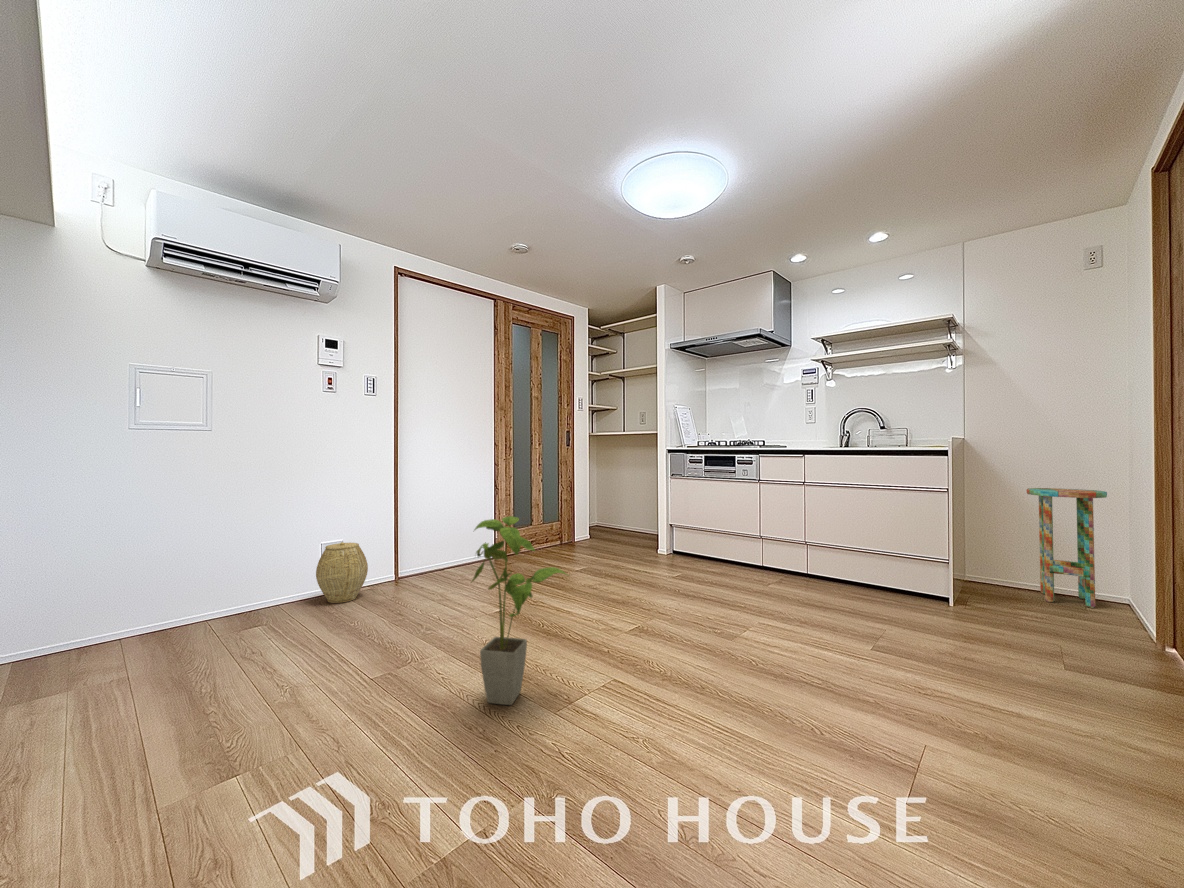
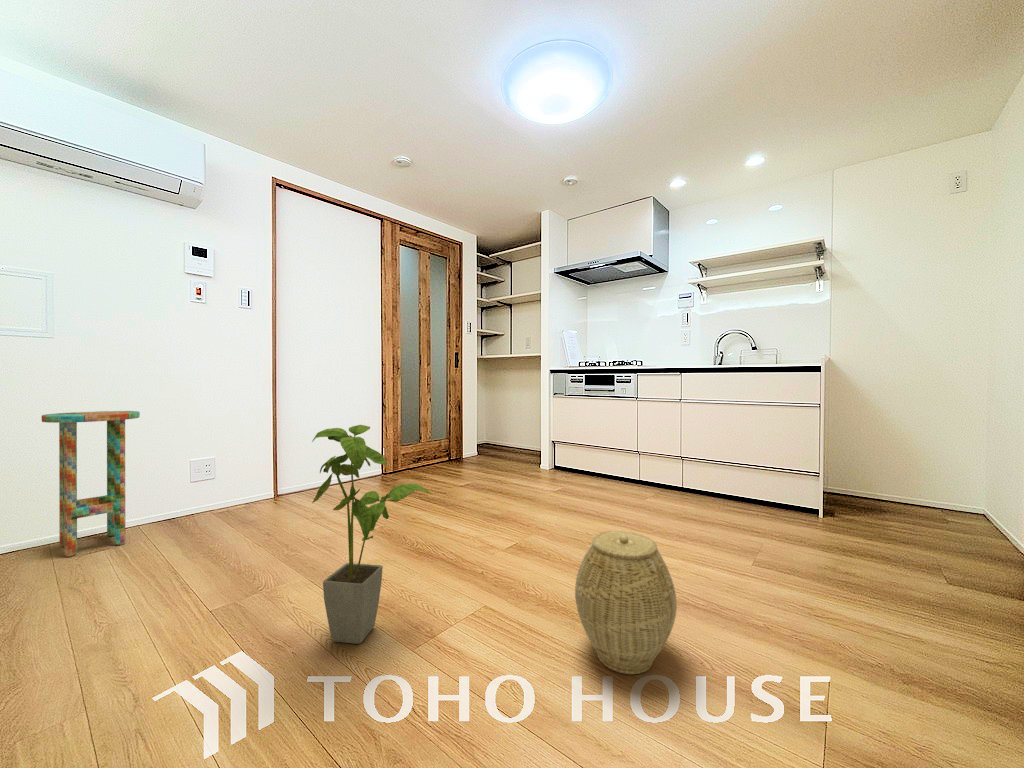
side table: present [1027,488,1107,608] -> present [42,411,140,557]
woven basket: present [316,542,368,603] -> present [575,531,677,674]

